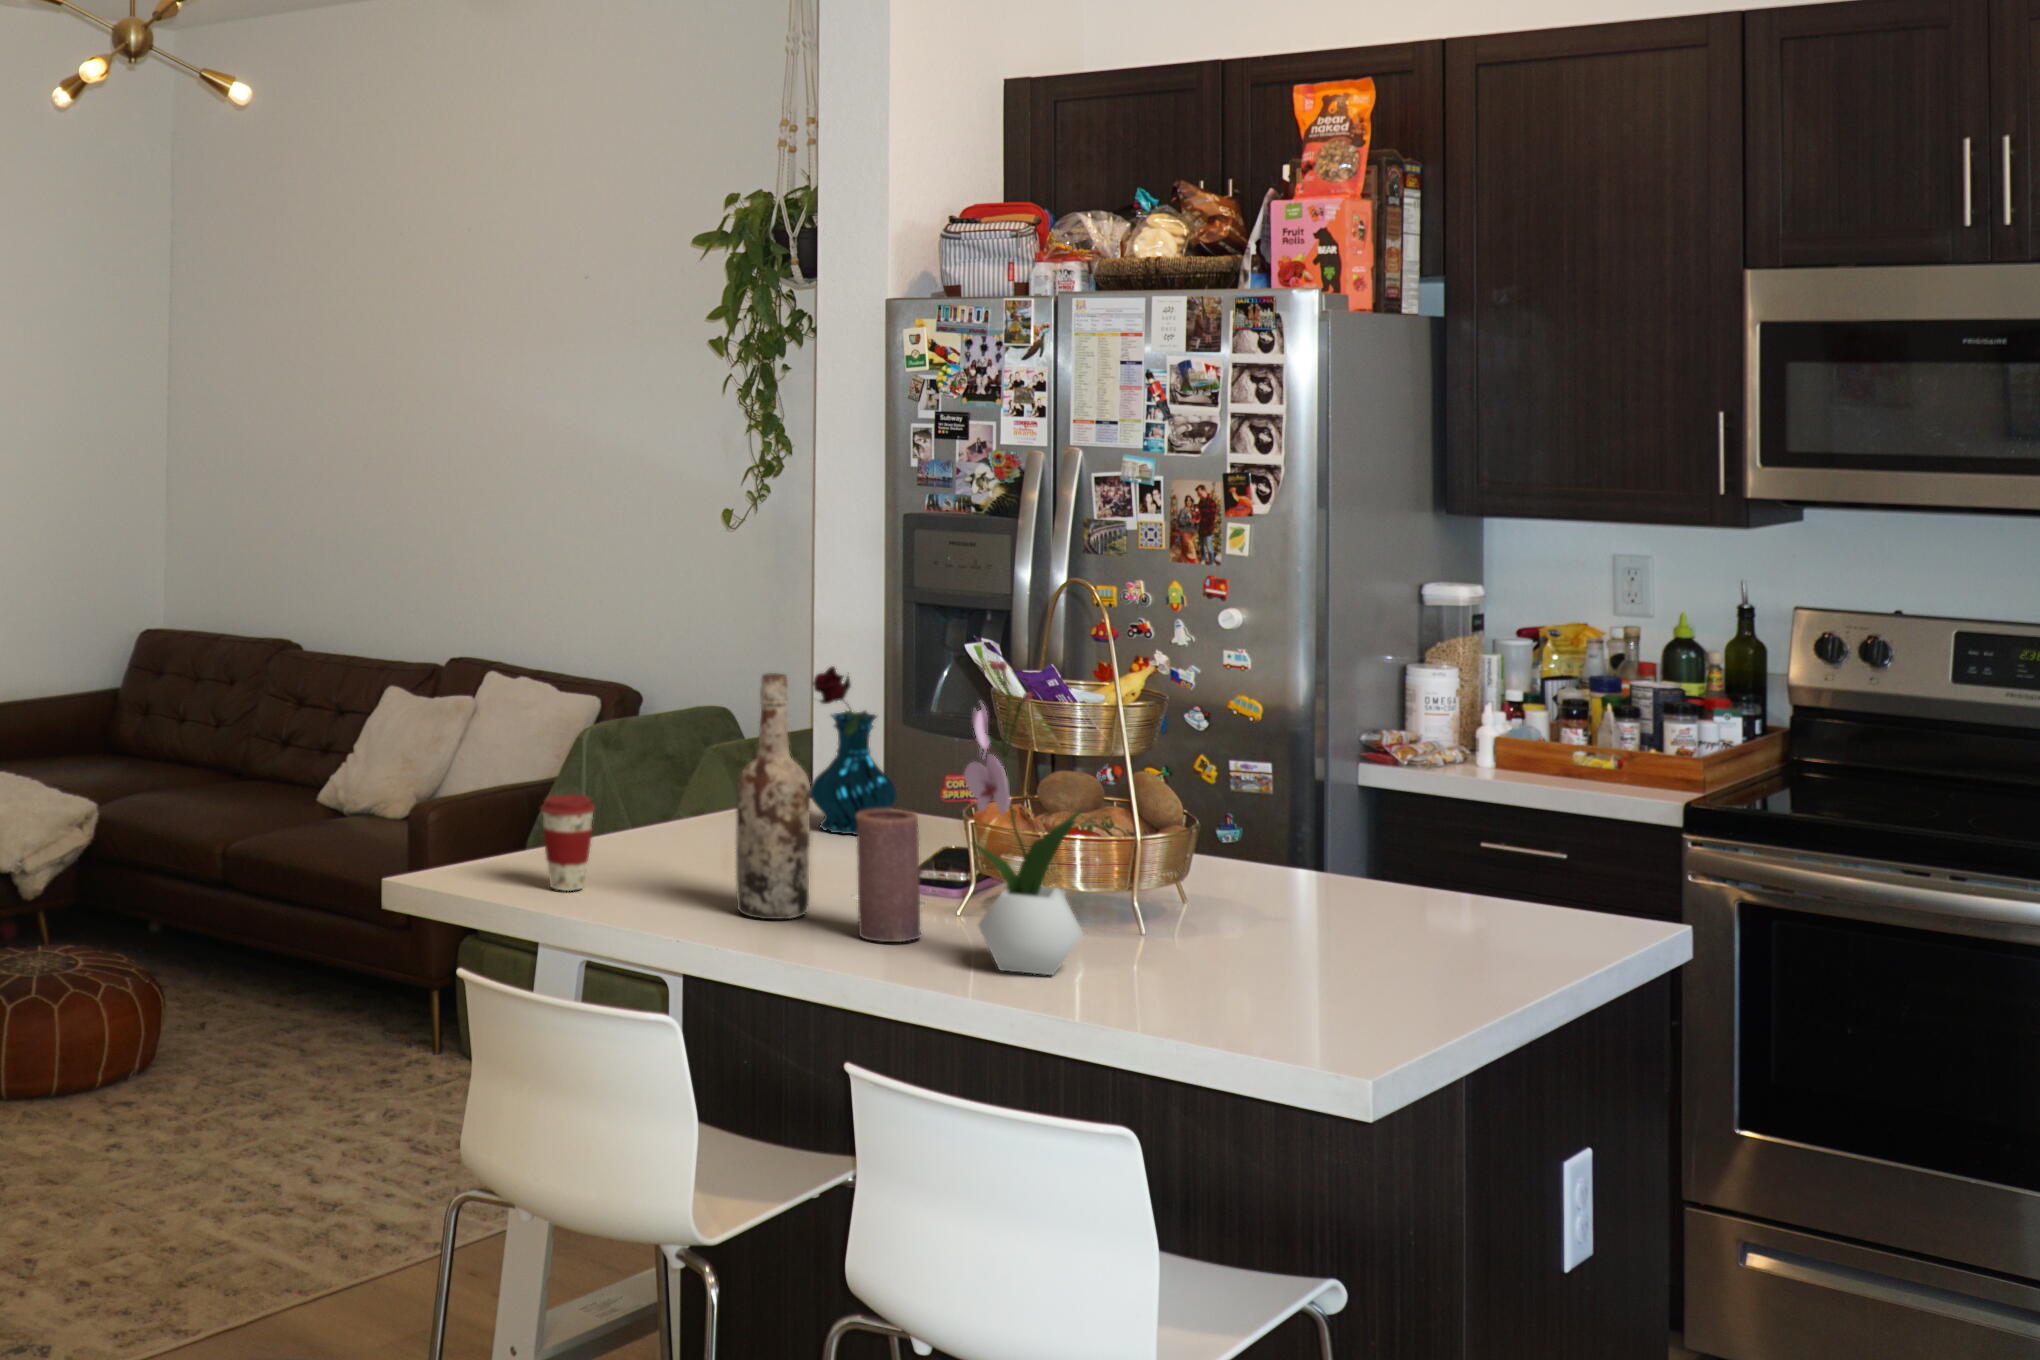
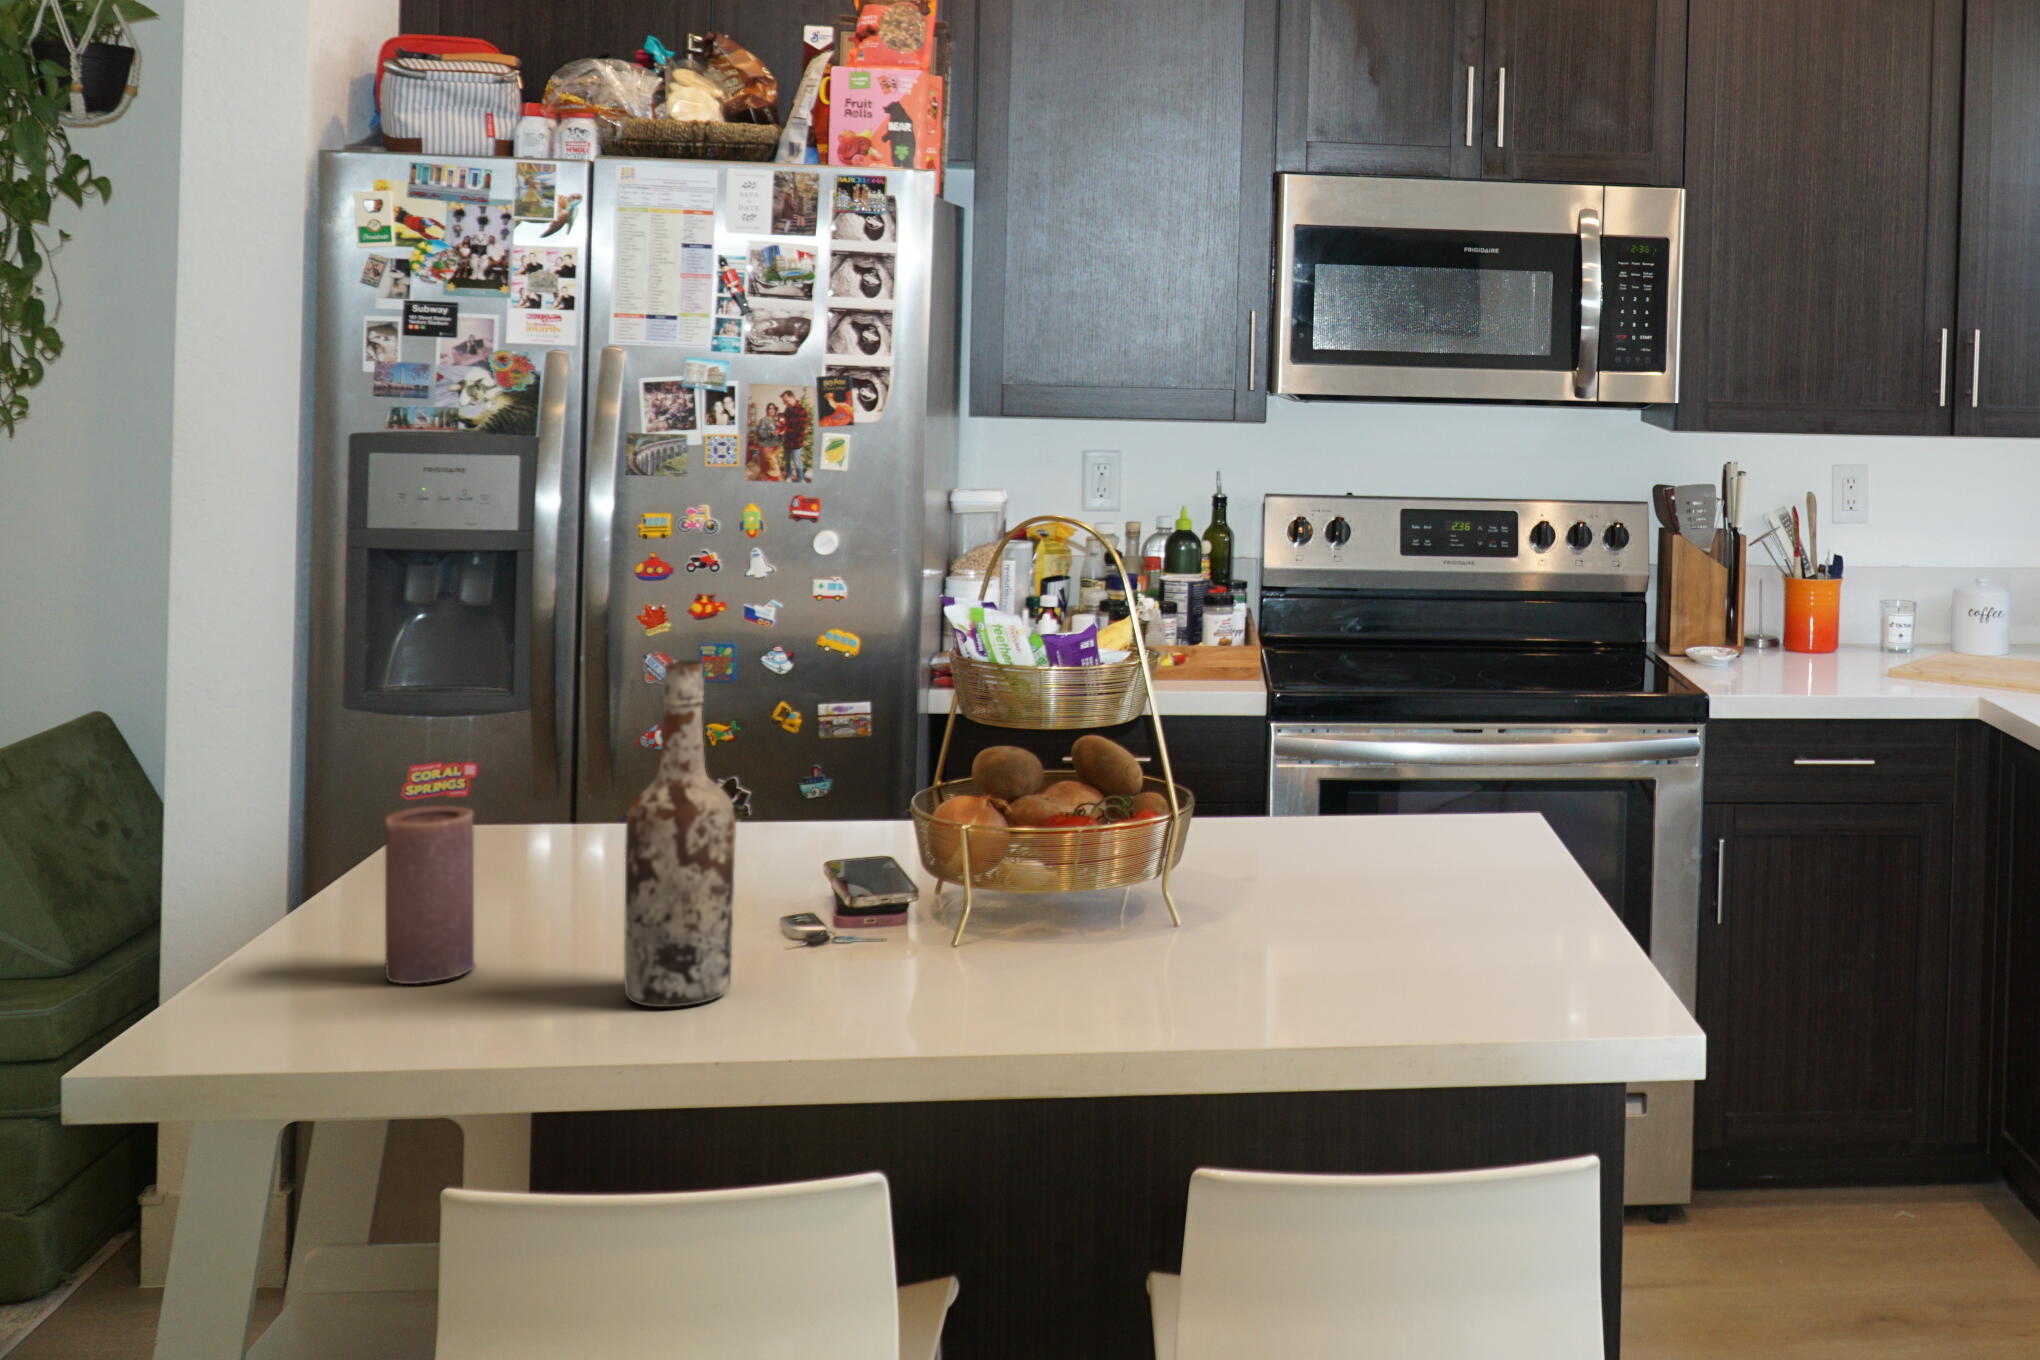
flower arrangement: present [964,661,1083,975] -> none [1016,613,1186,1001]
vase: present [810,666,897,835] -> none [477,643,604,869]
coffee cup: present [541,794,595,891] -> none [268,882,365,1036]
candle: present [856,809,921,942] -> present [385,806,476,984]

